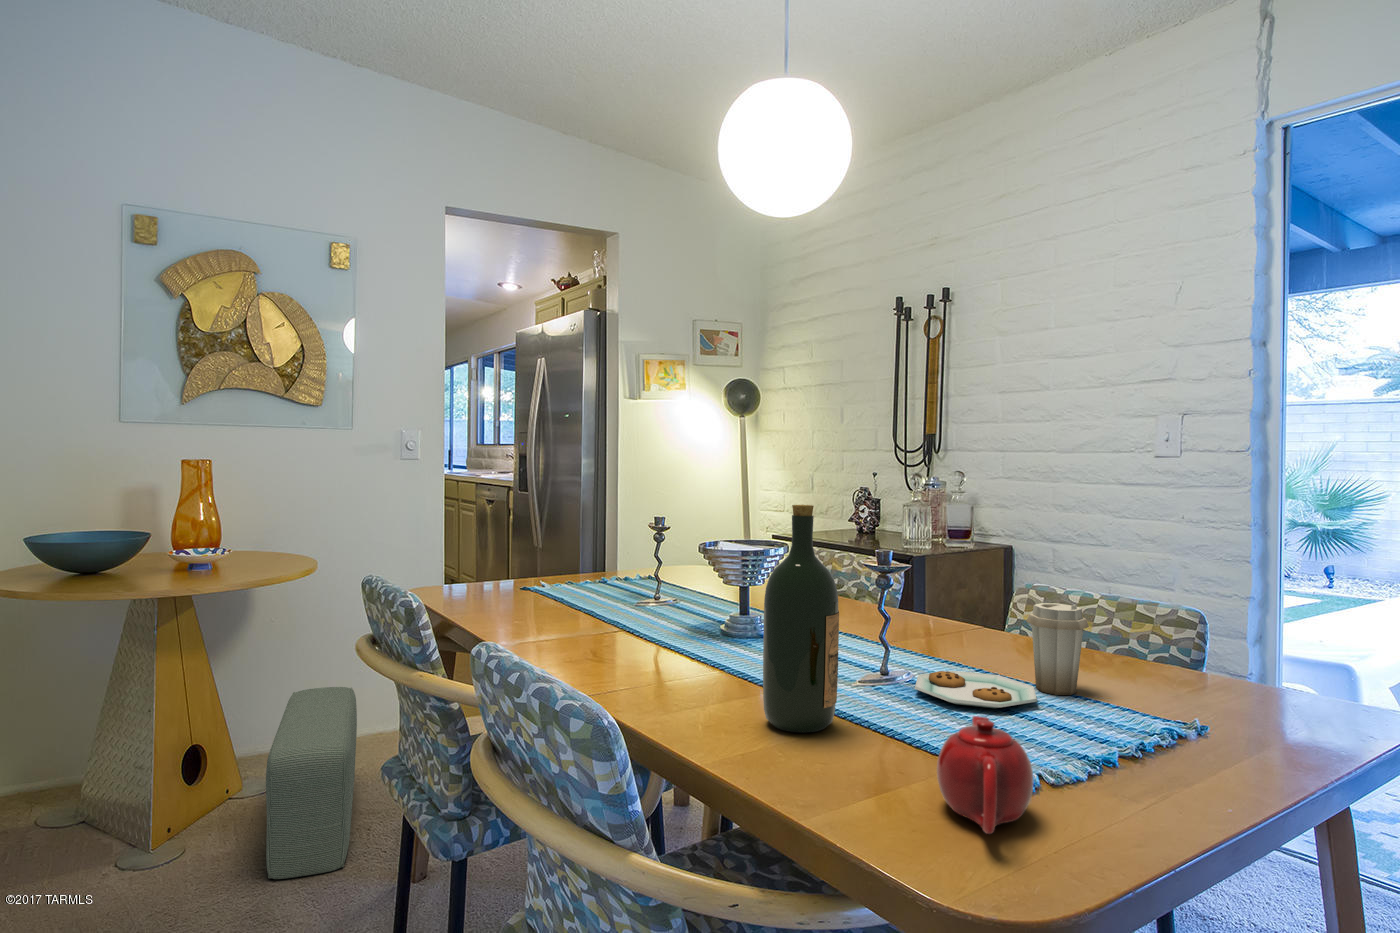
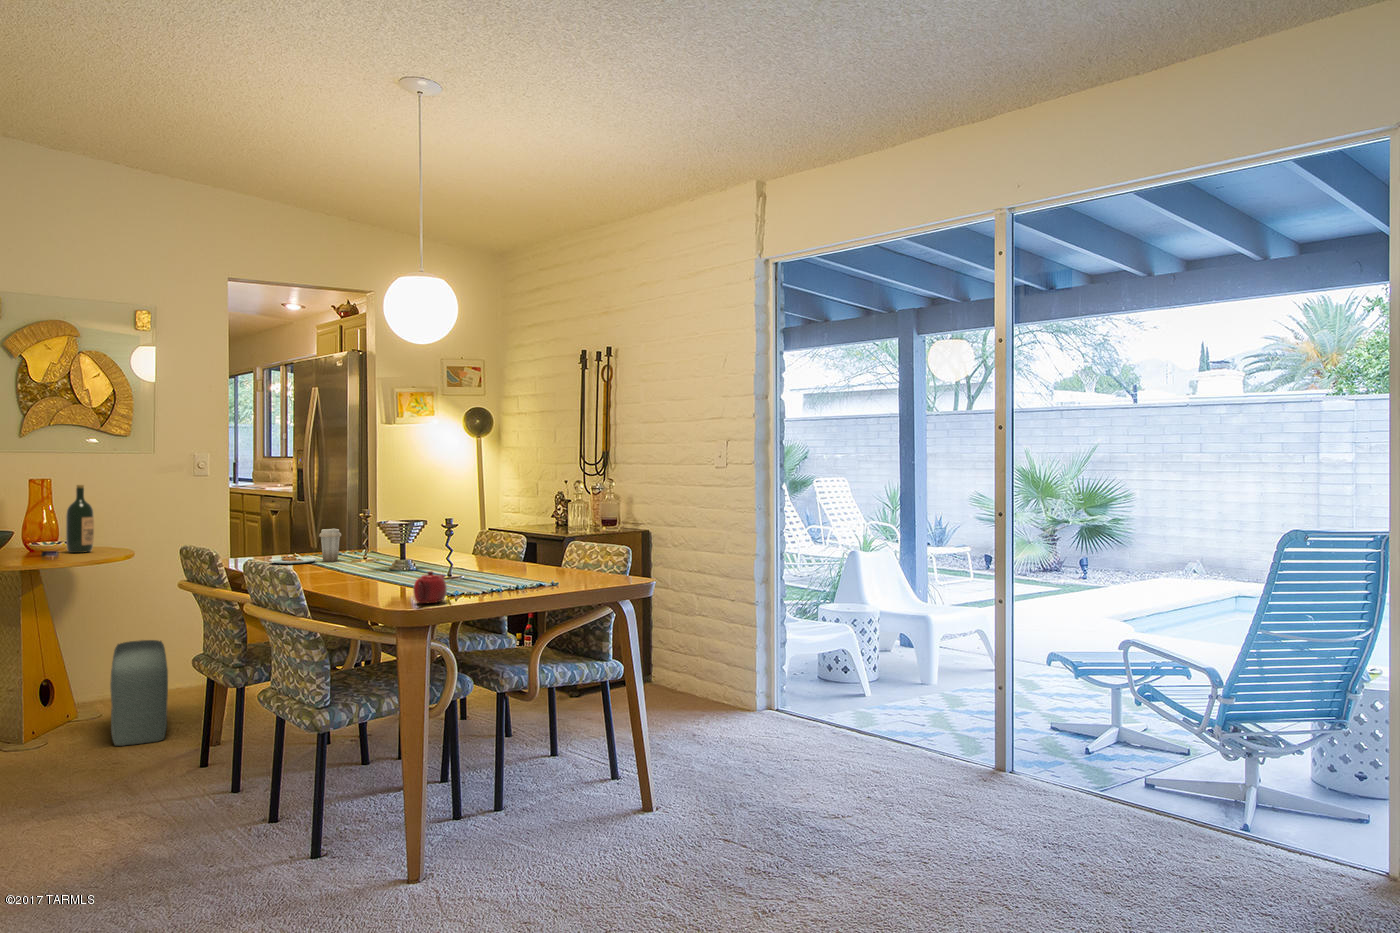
wine bottle: present [763,505,839,733] -> present [66,485,94,553]
plate: present [915,603,1089,708] -> present [269,528,342,564]

